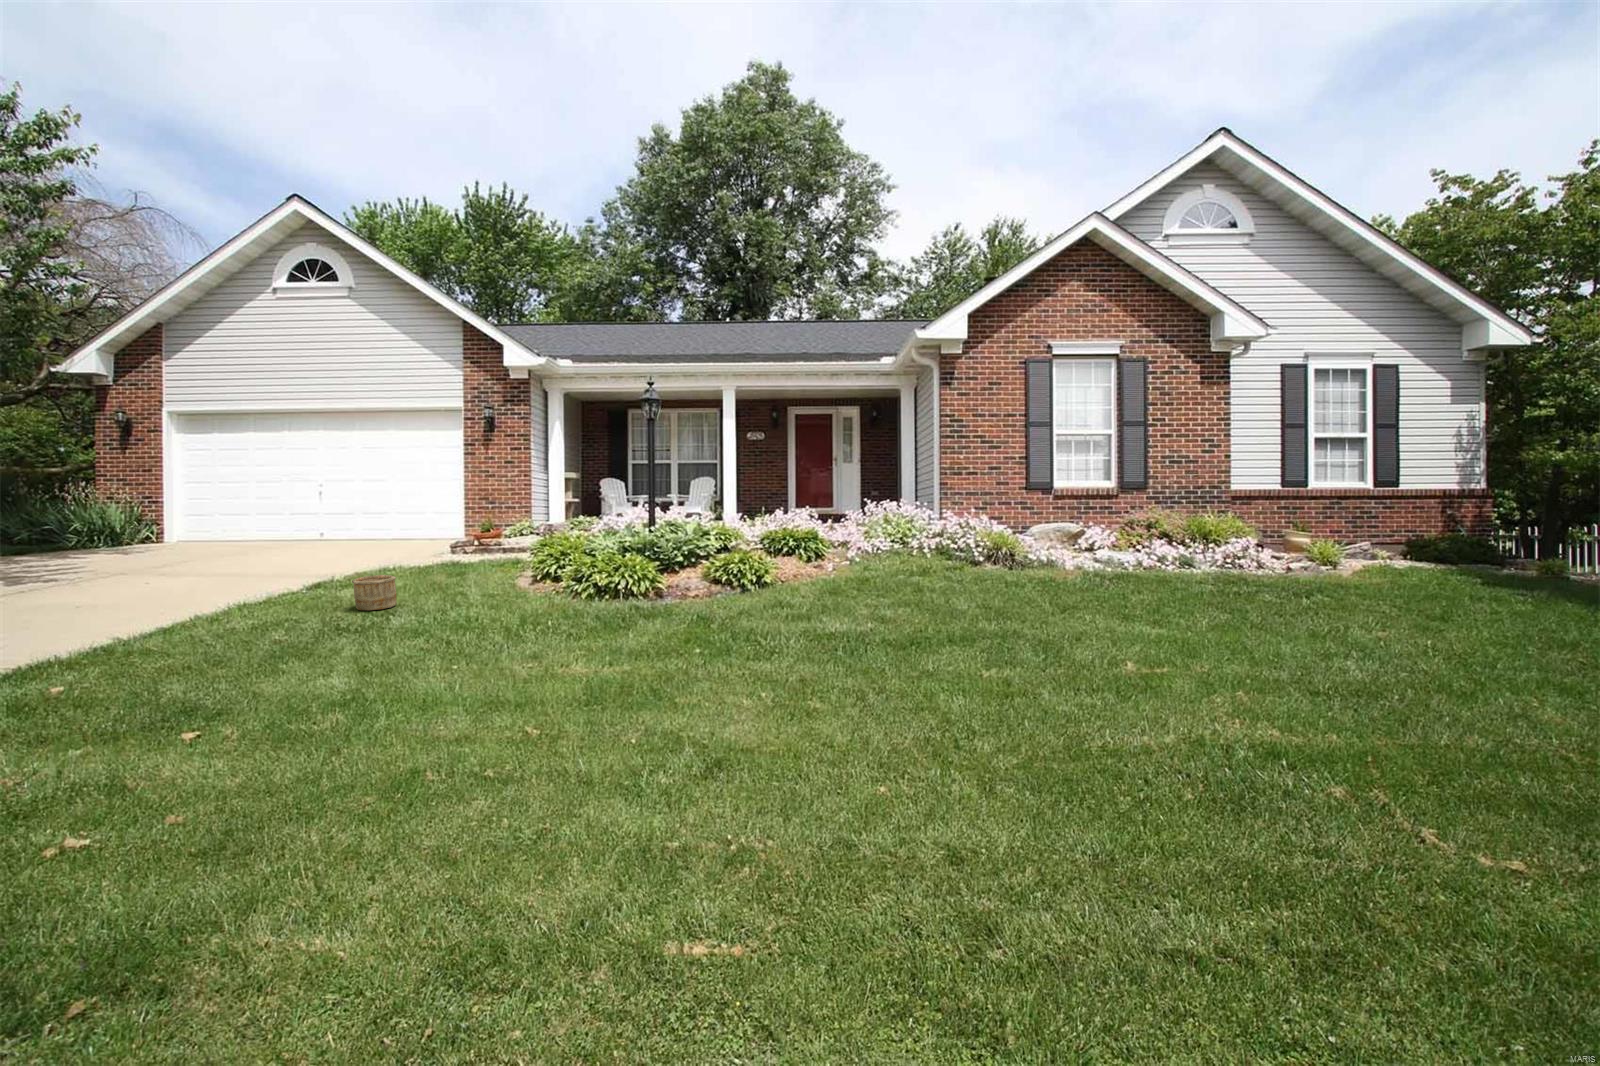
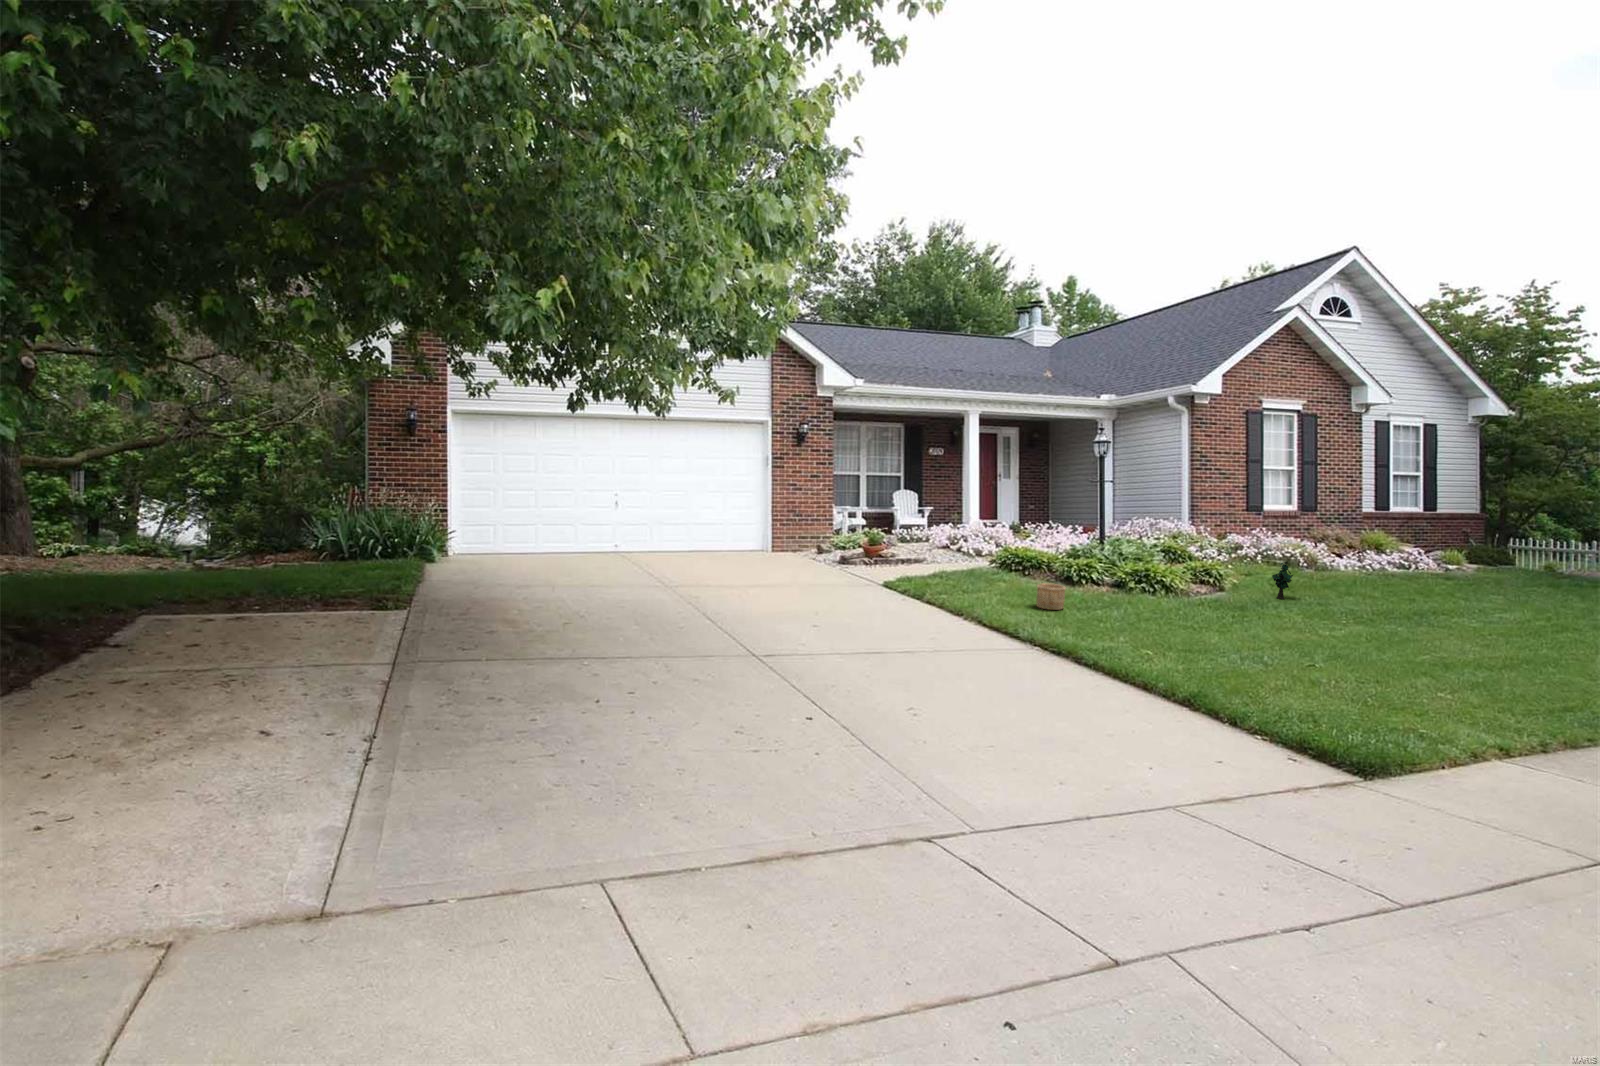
decorative plant: none [773,549,805,603] -> present [1272,562,1293,599]

